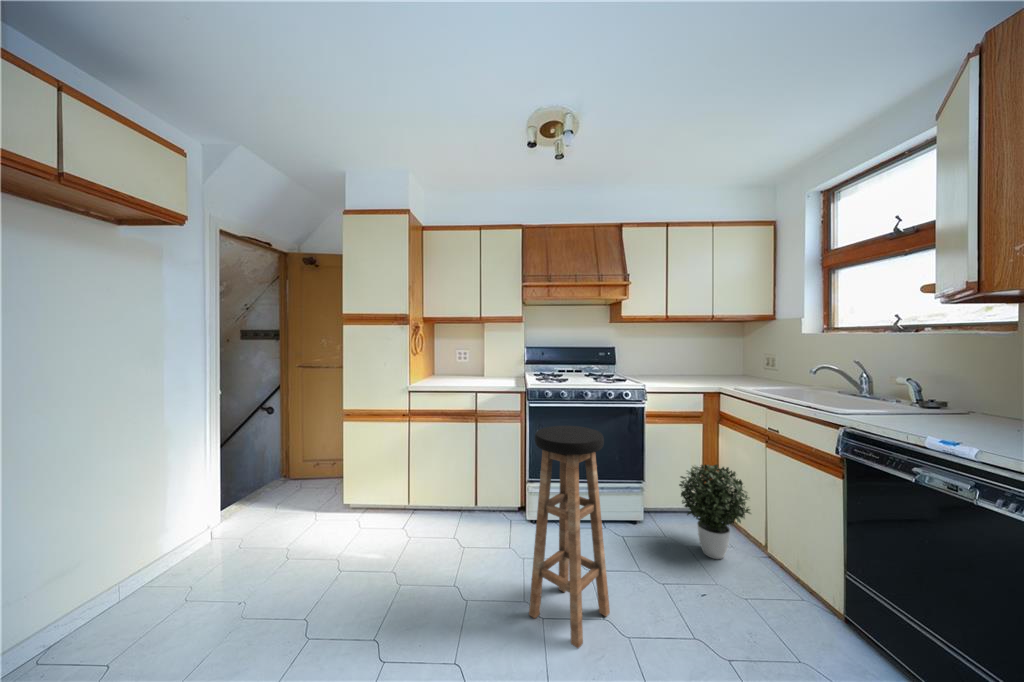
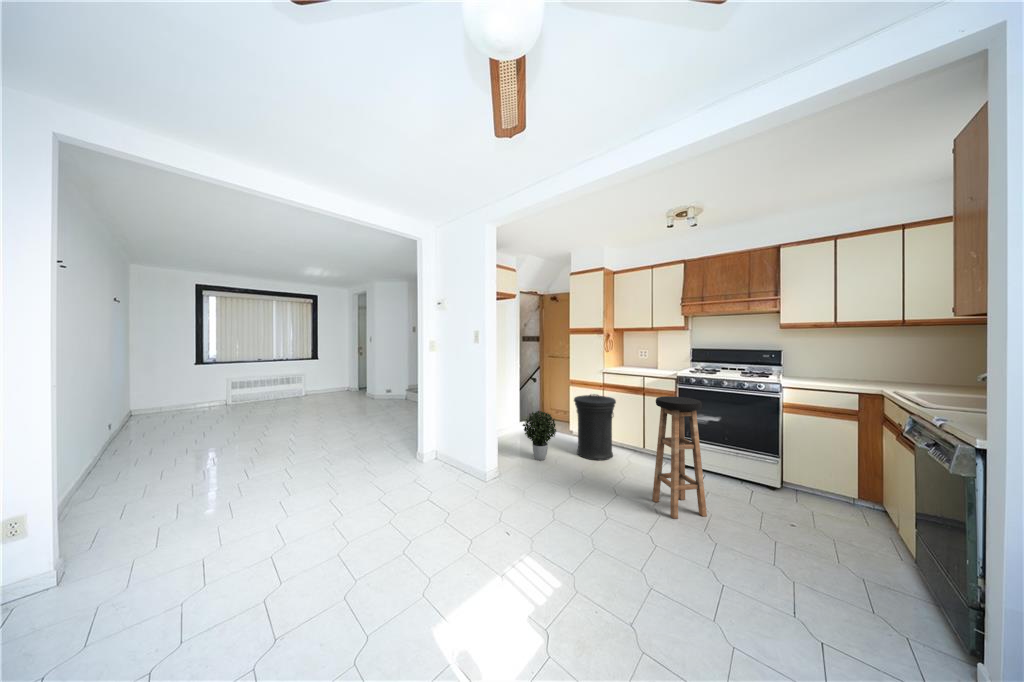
trash can: none [361,431,438,555] -> present [574,394,616,460]
potted plant: present [679,464,751,559] -> present [523,411,556,460]

